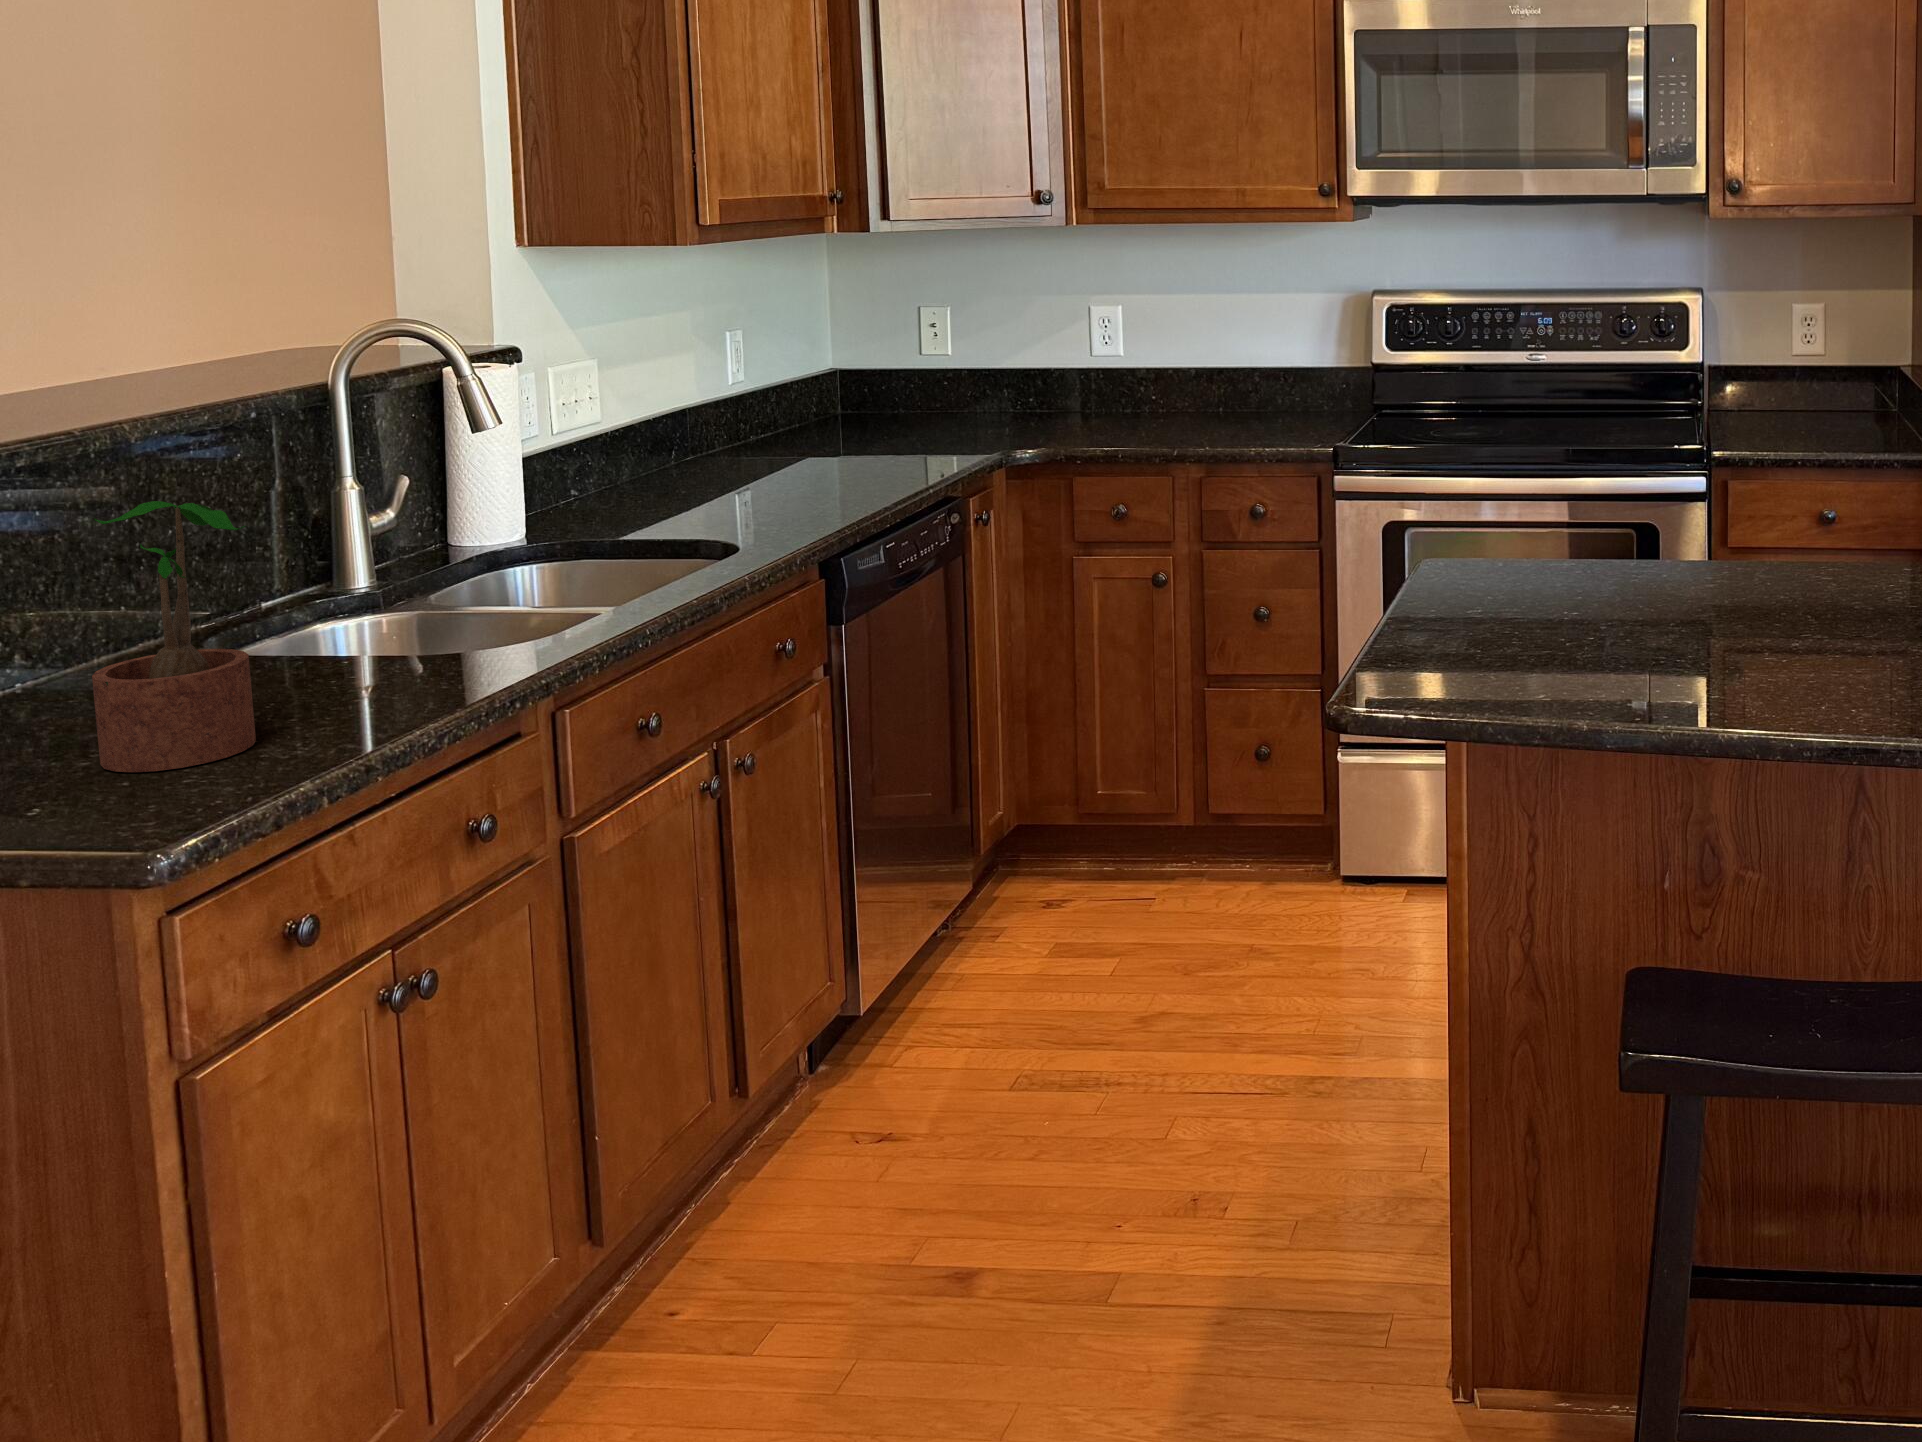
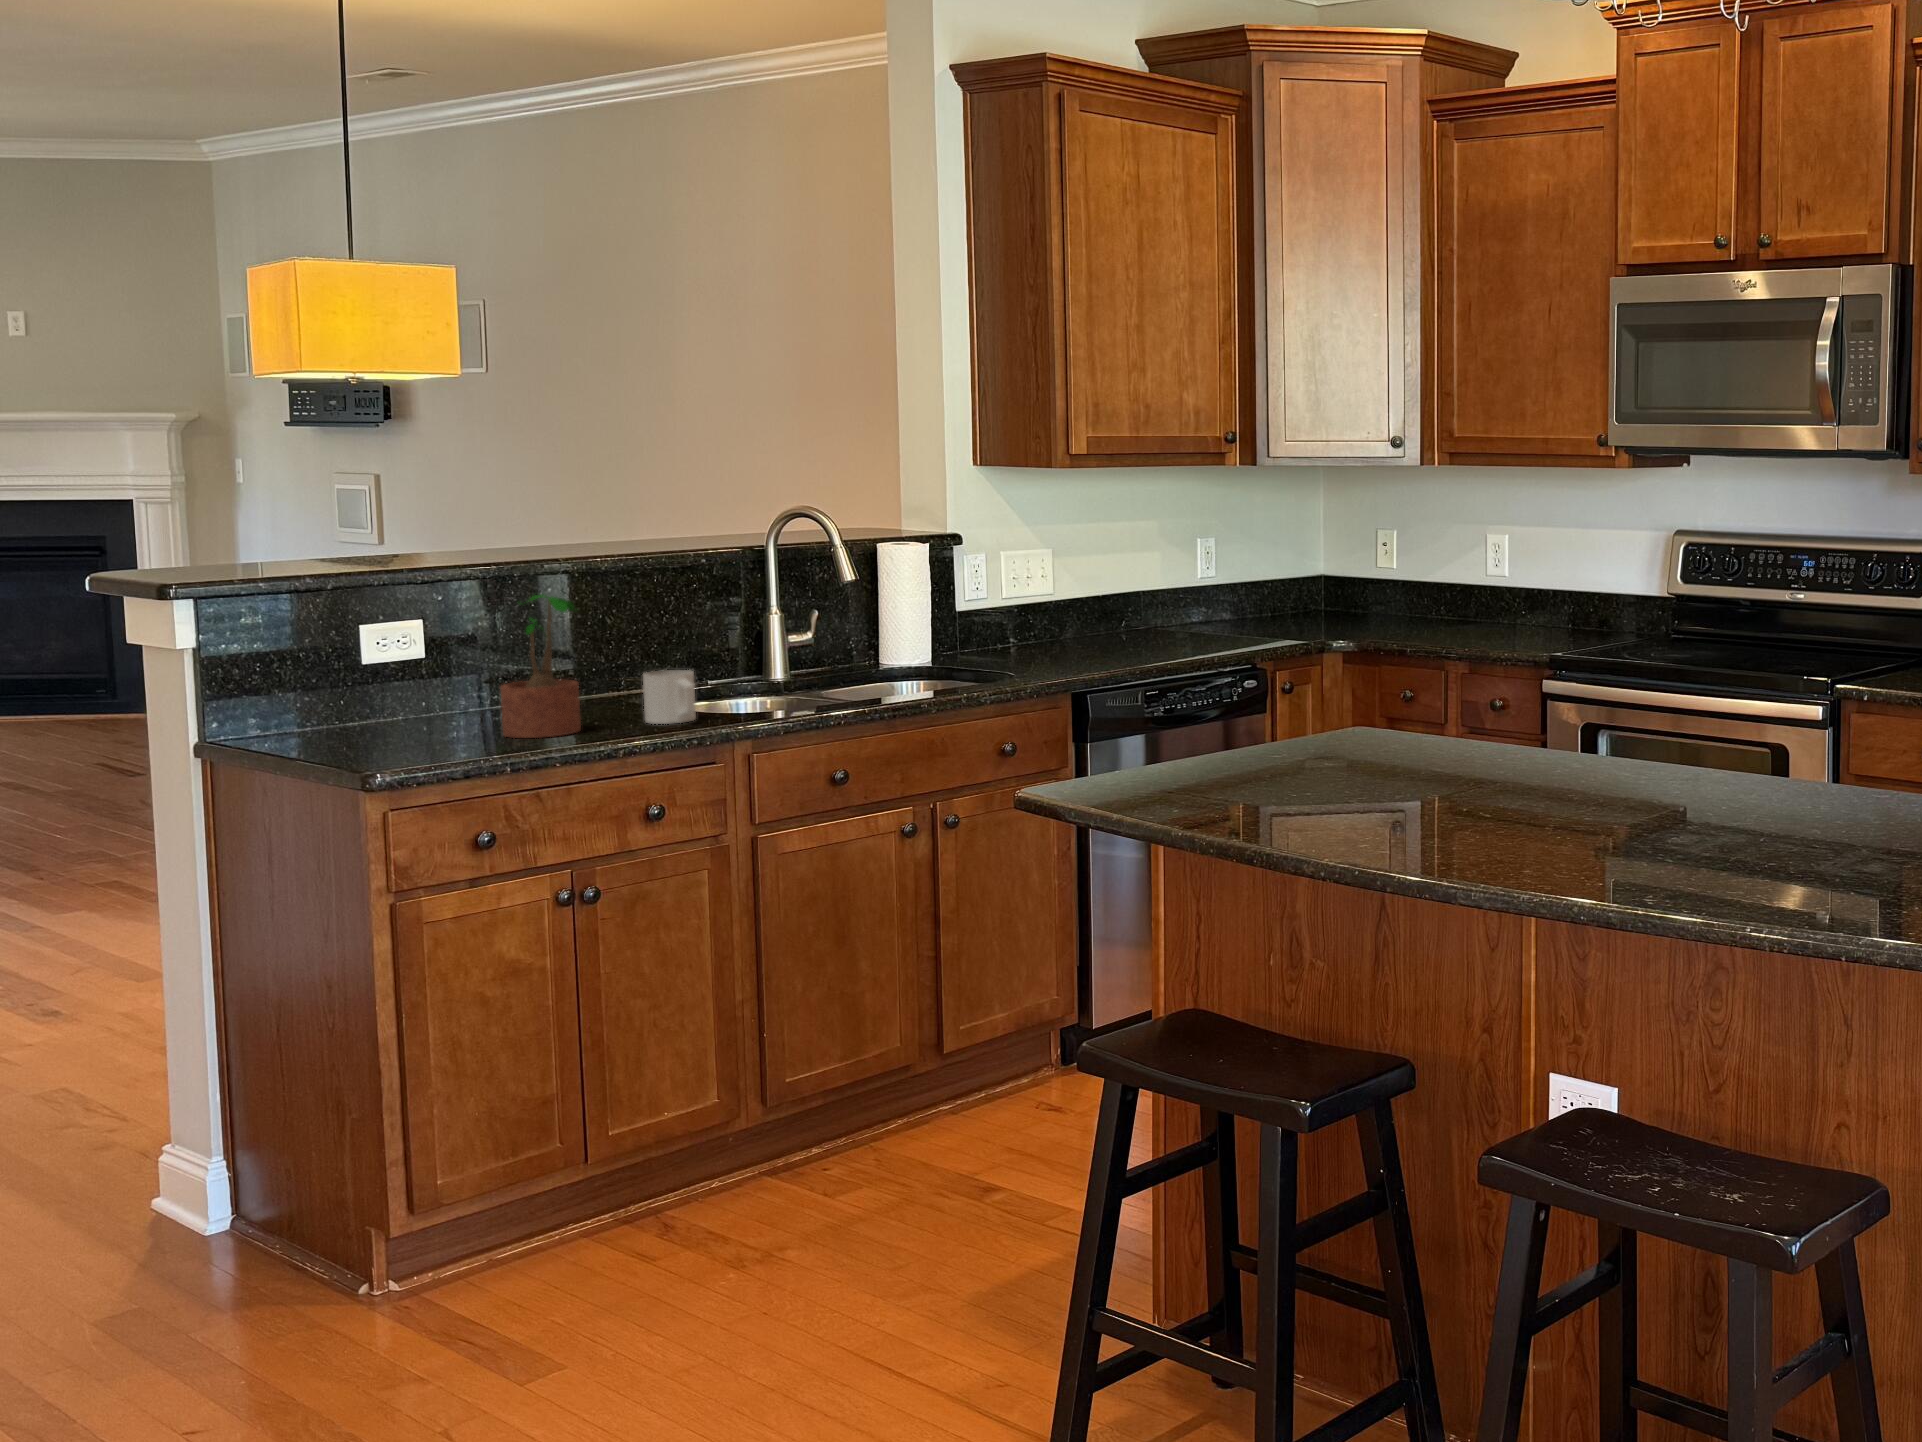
mug: none [318,603,439,703] -> present [643,670,696,724]

